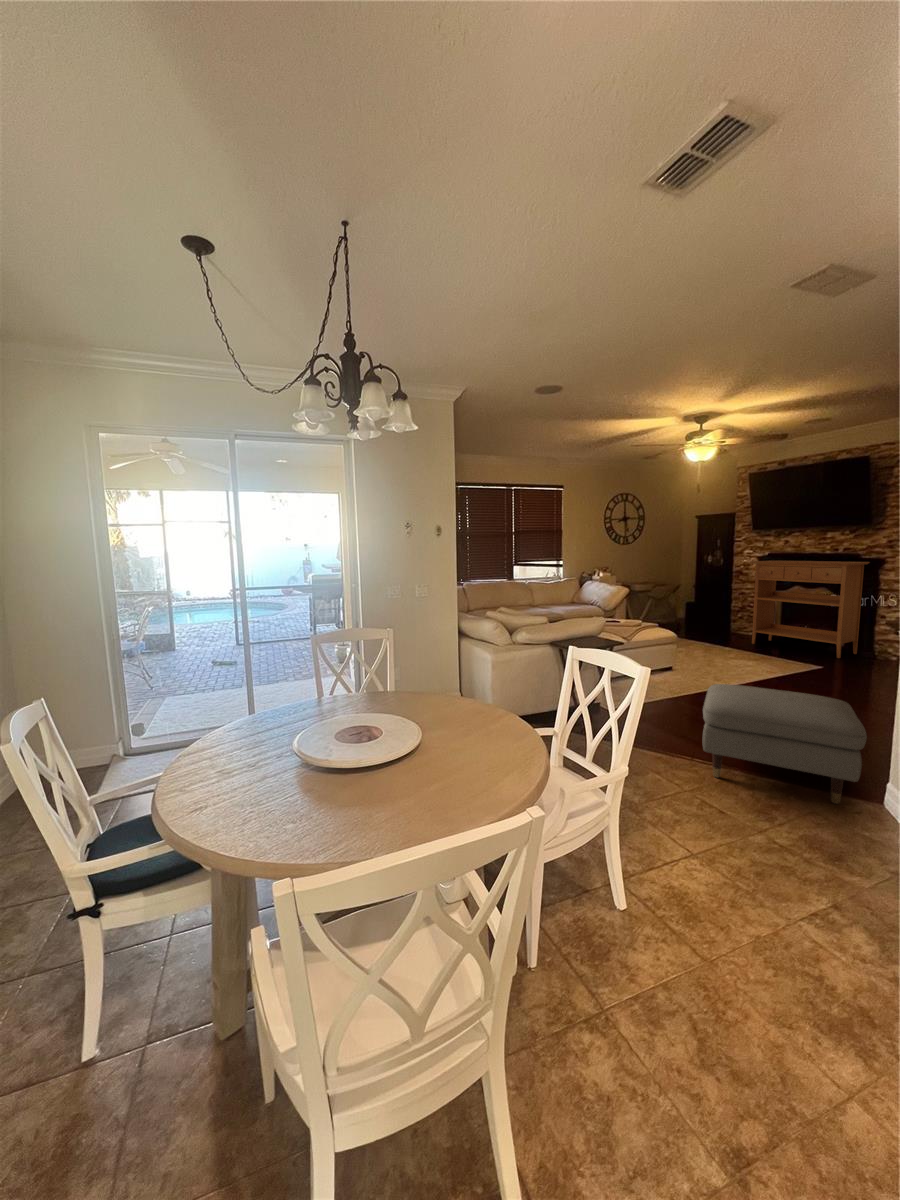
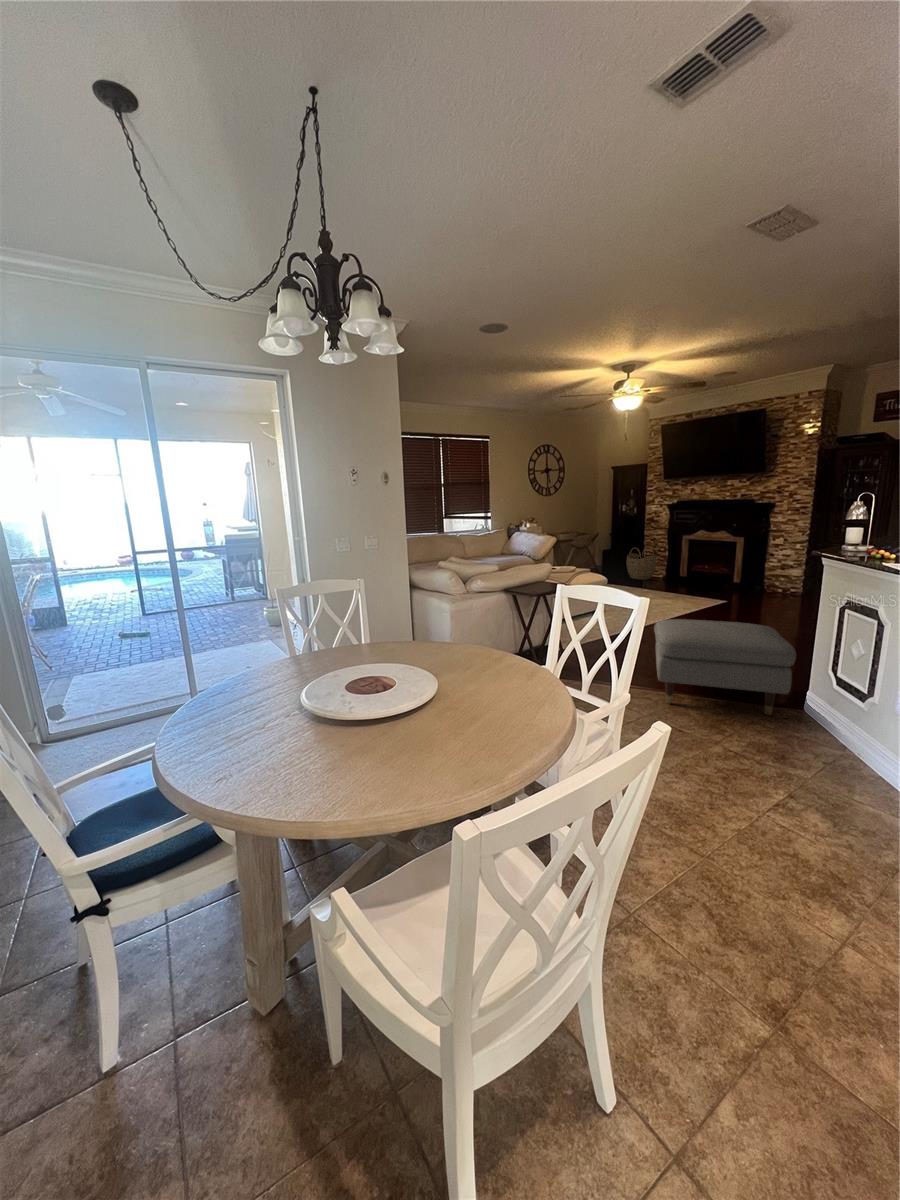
console table: present [751,560,870,658] -> none [664,508,763,595]
woven basket: none [710,600,744,635] -> present [626,547,656,580]

